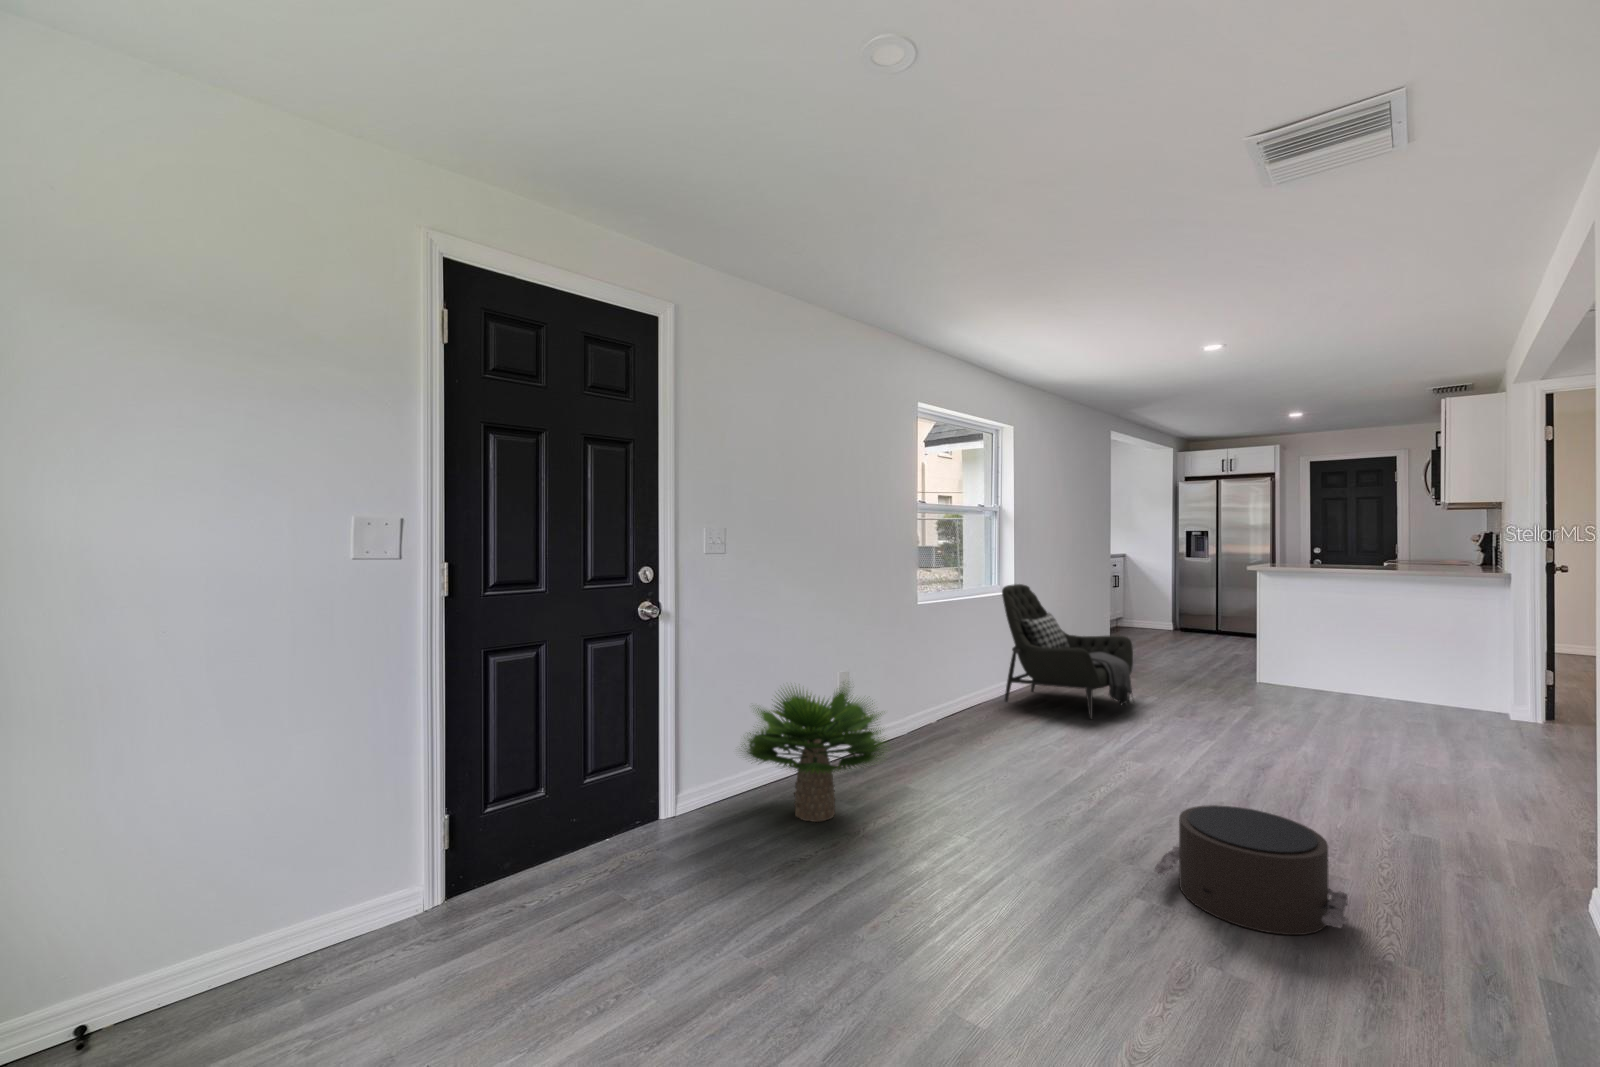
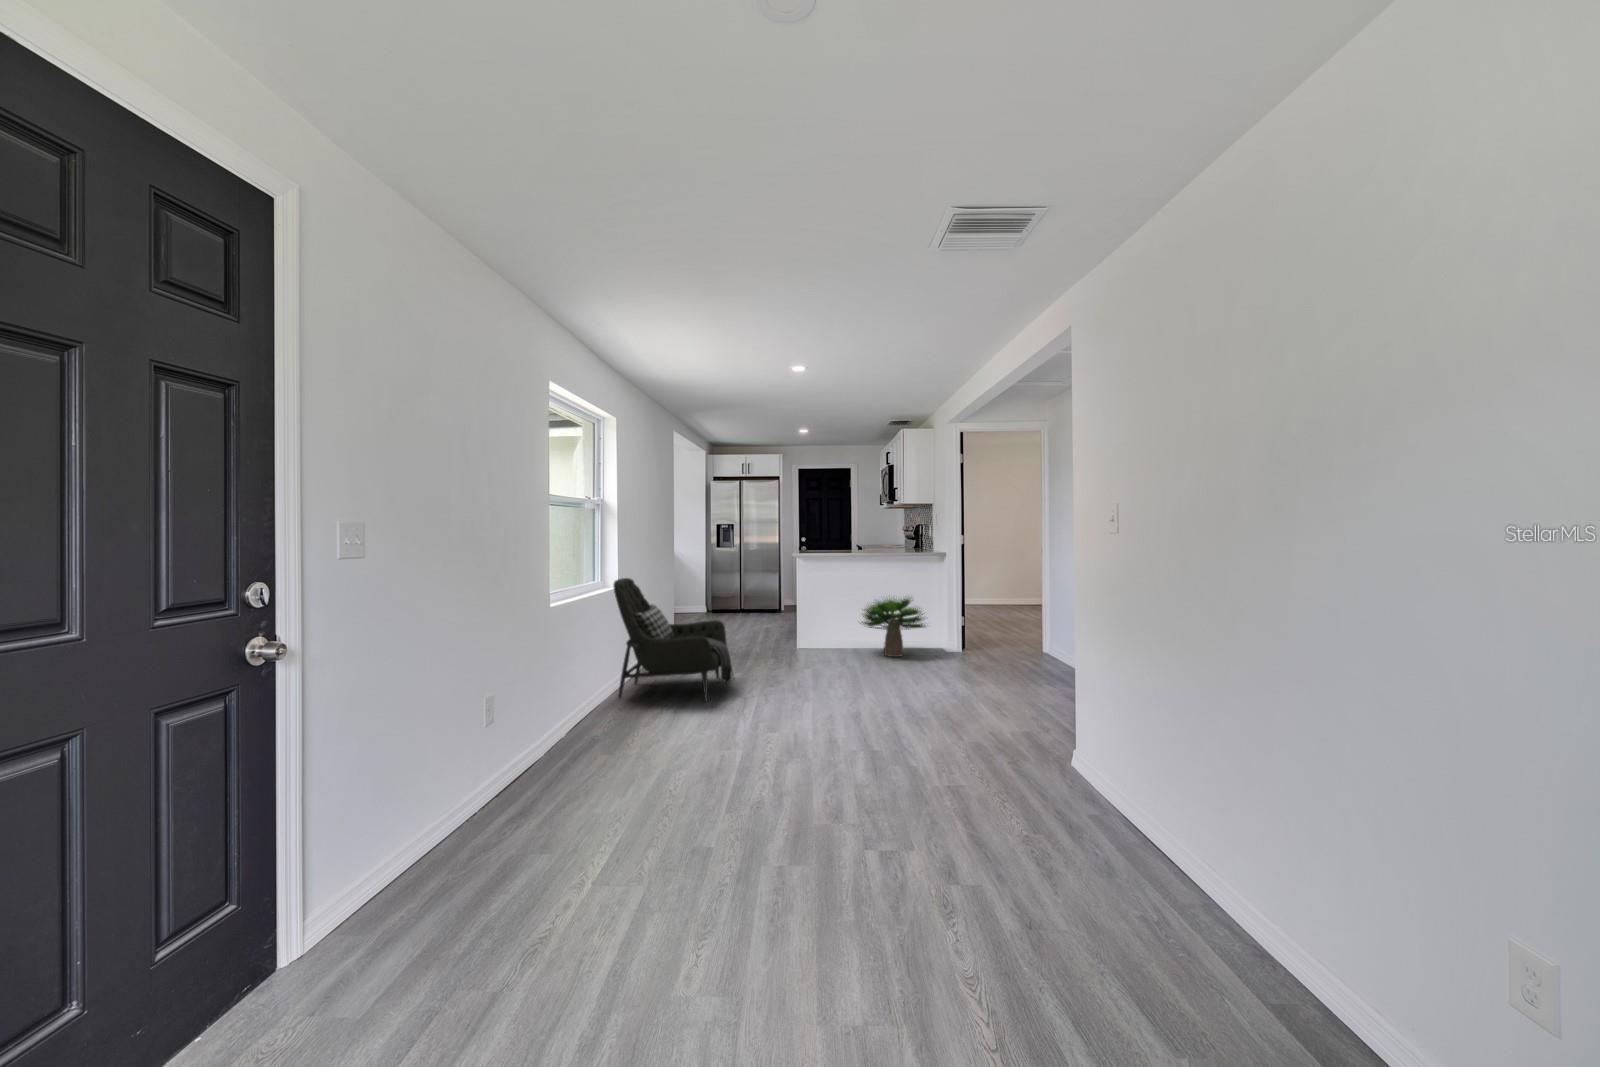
potted plant: present [741,688,885,822] -> present [862,598,925,657]
pouf: present [1155,805,1348,935] -> none [866,750,1000,845]

